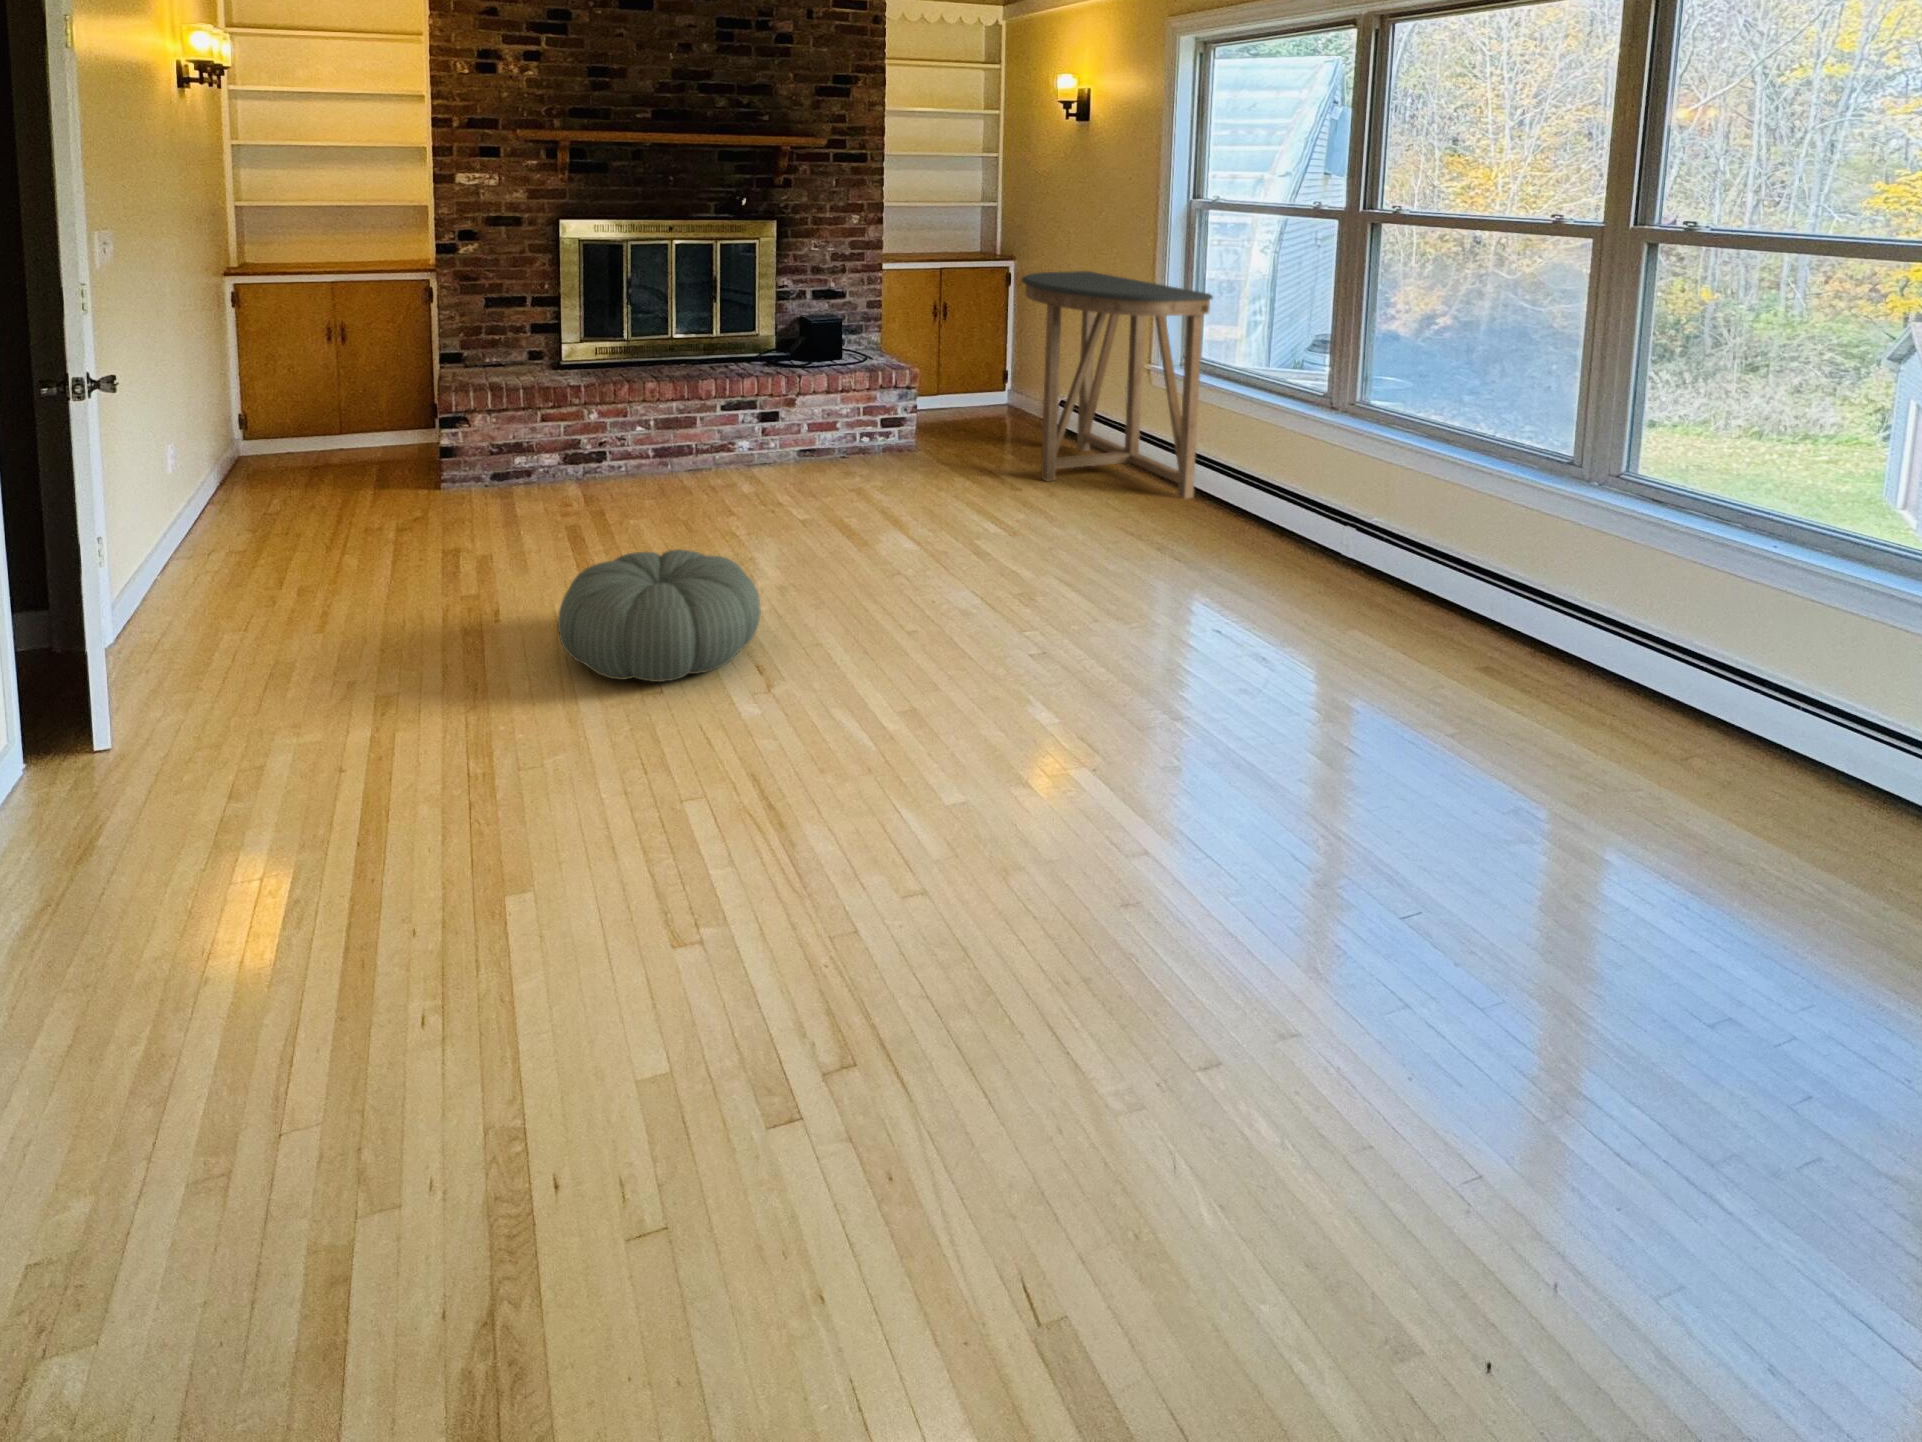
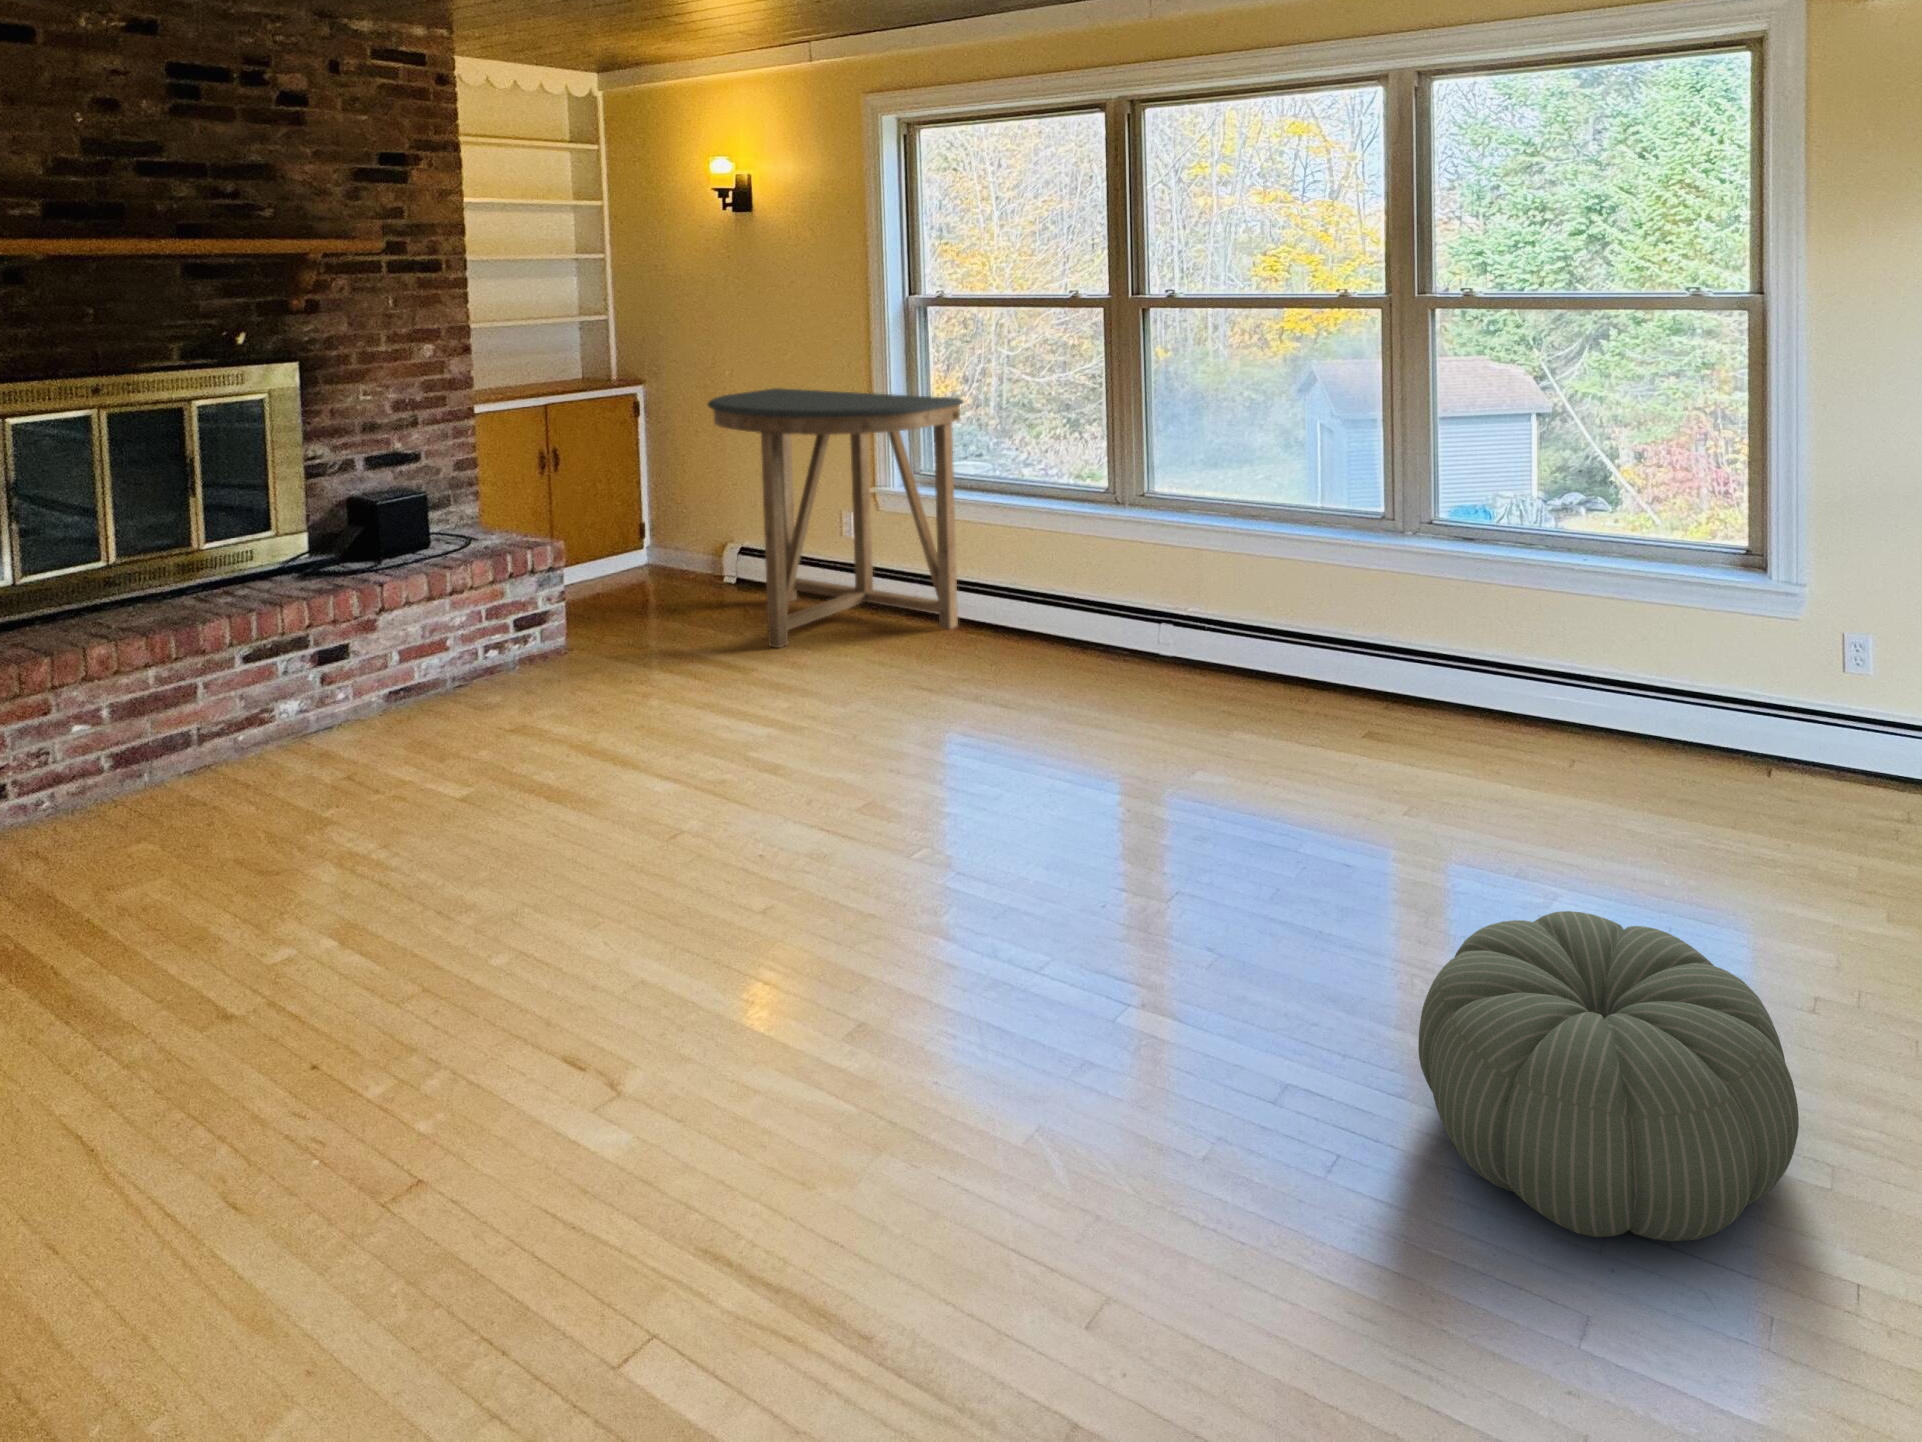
pouf: present [558,549,761,682] -> present [1418,911,1799,1241]

